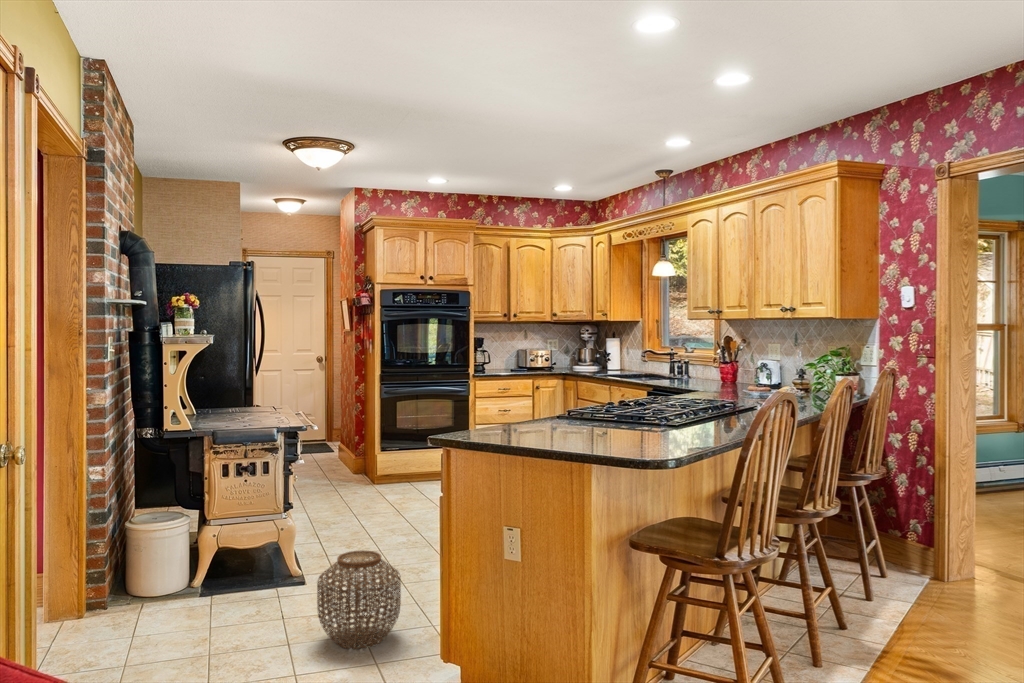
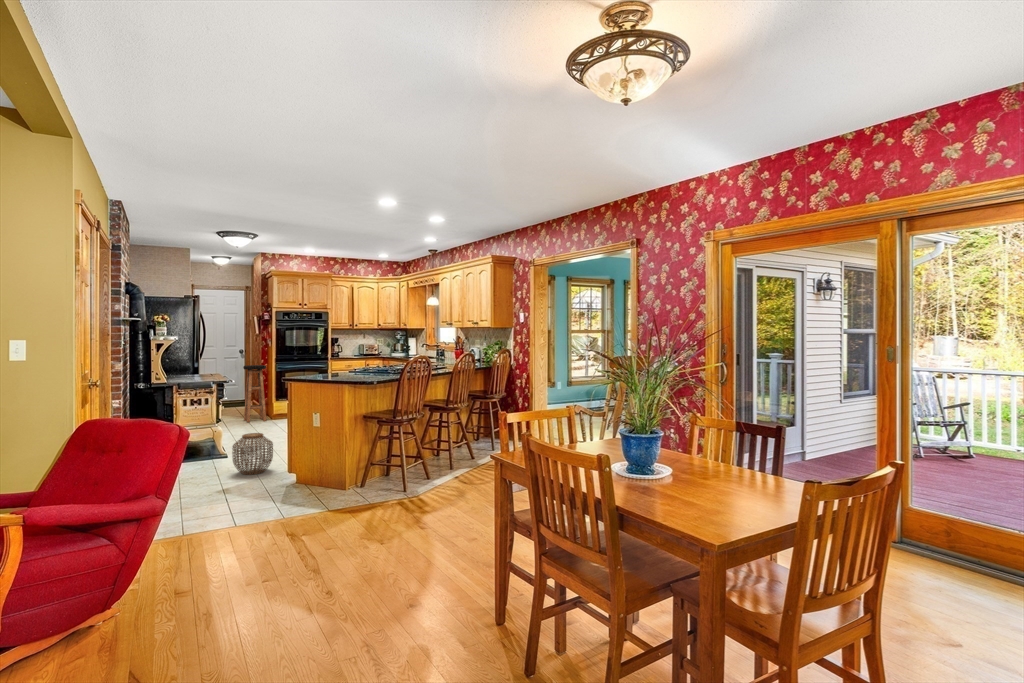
bar stool: none [327,386,365,488] -> present [243,365,266,422]

